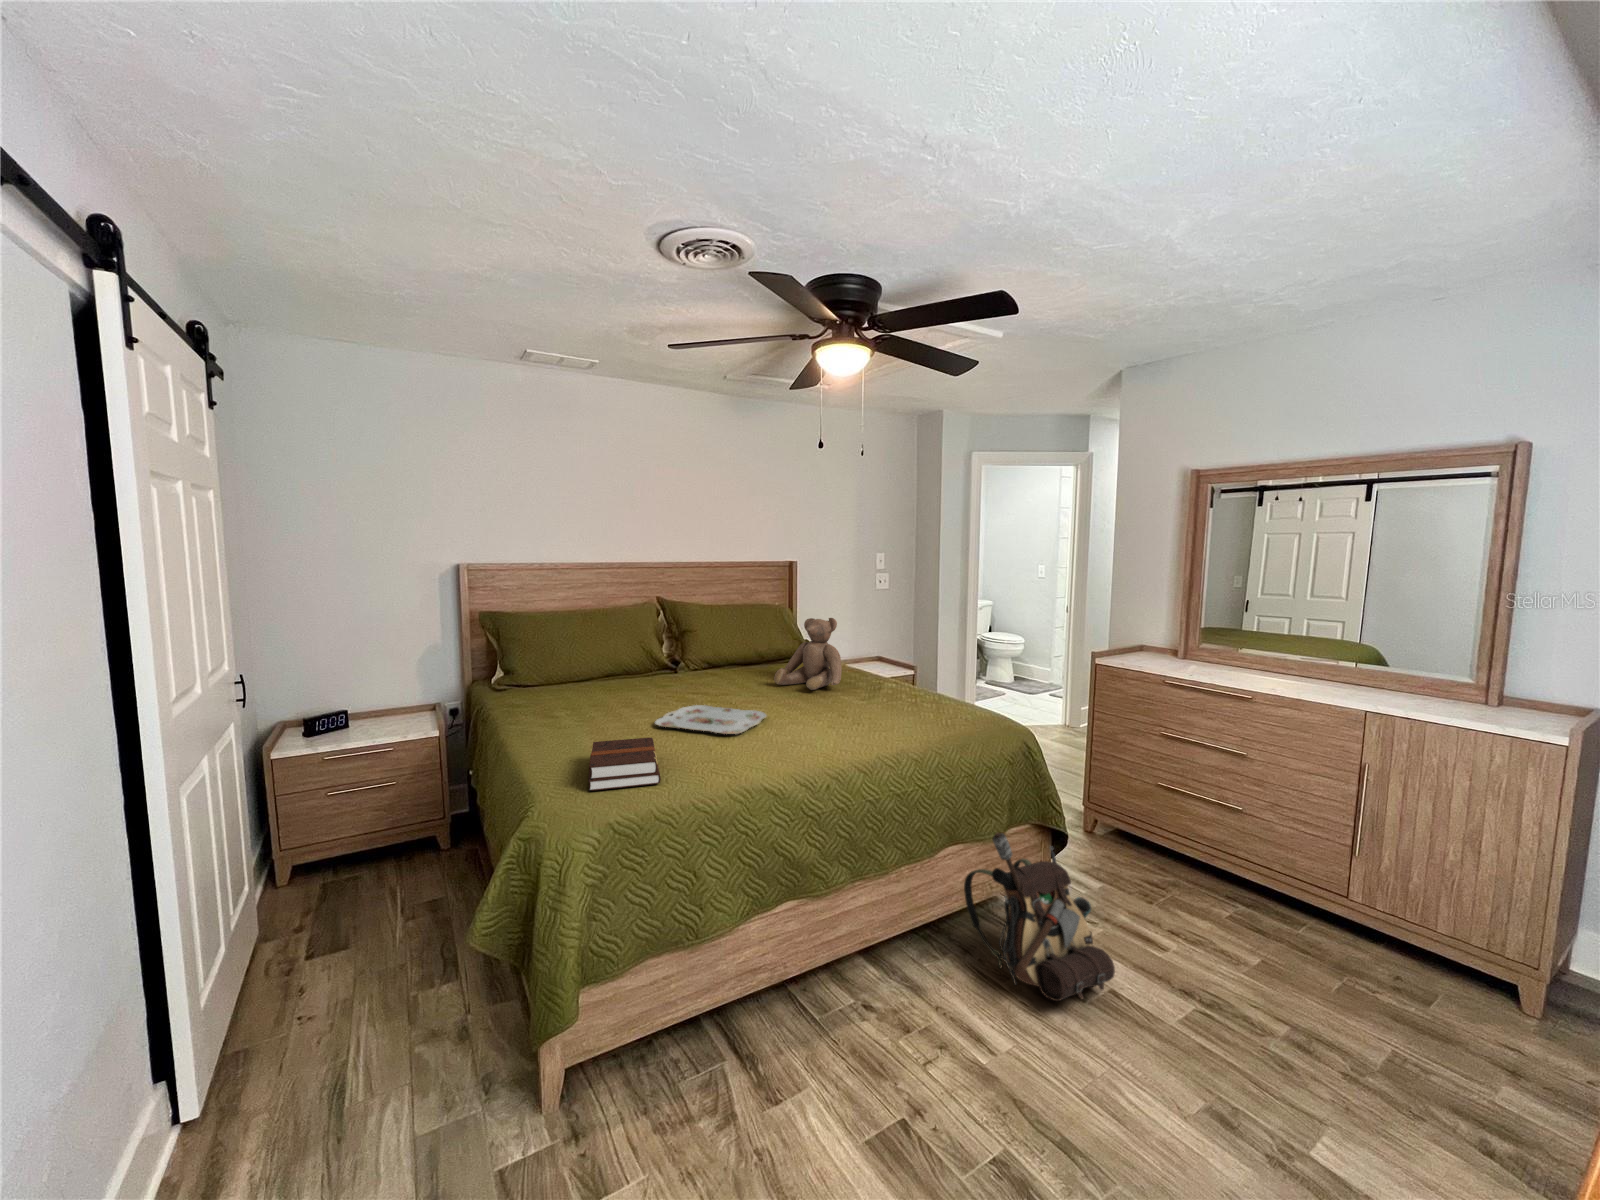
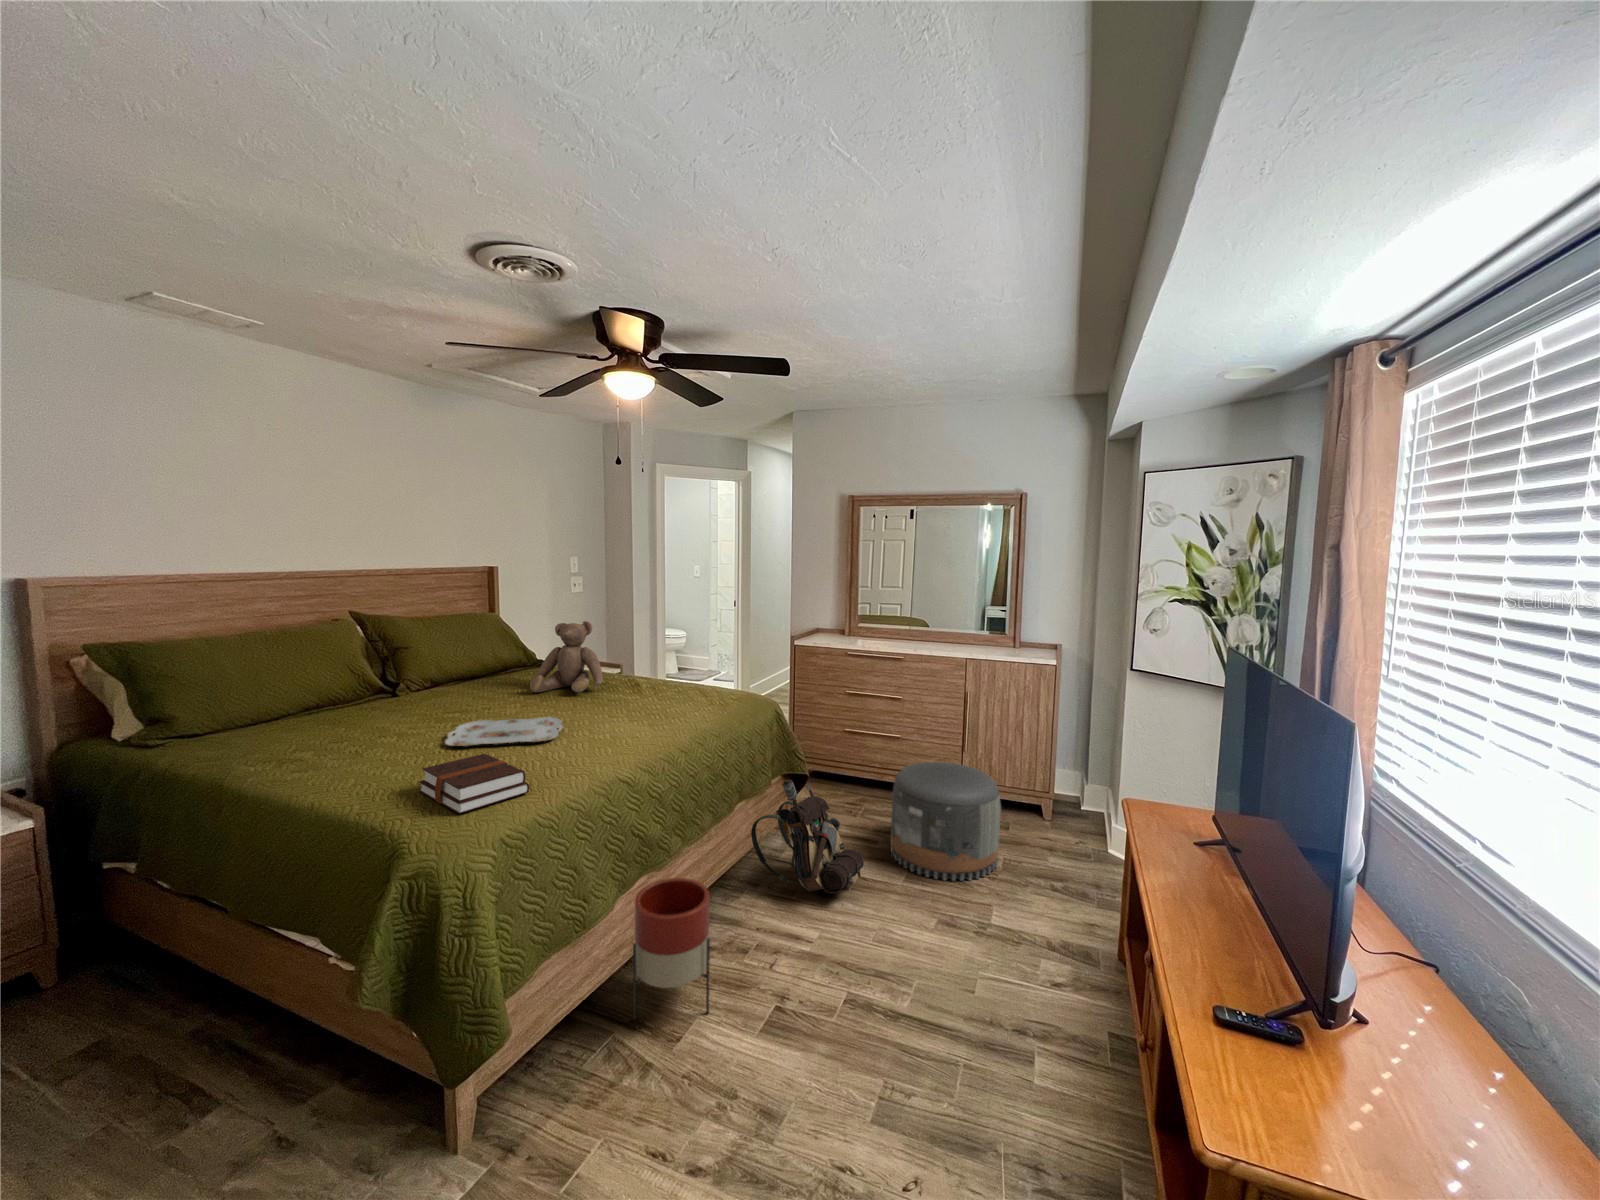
pouf: none [1179,854,1389,1070] -> present [890,762,1001,881]
planter: none [749,911,839,1087] -> present [633,878,710,1020]

